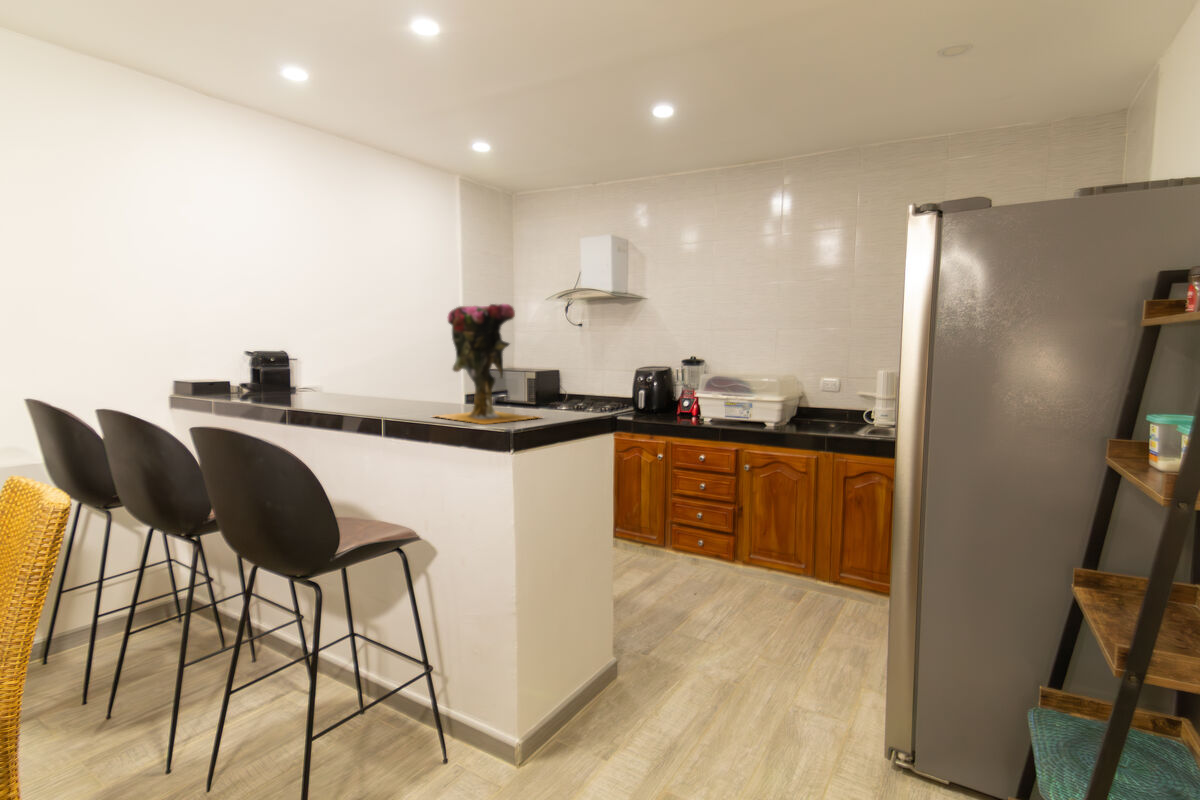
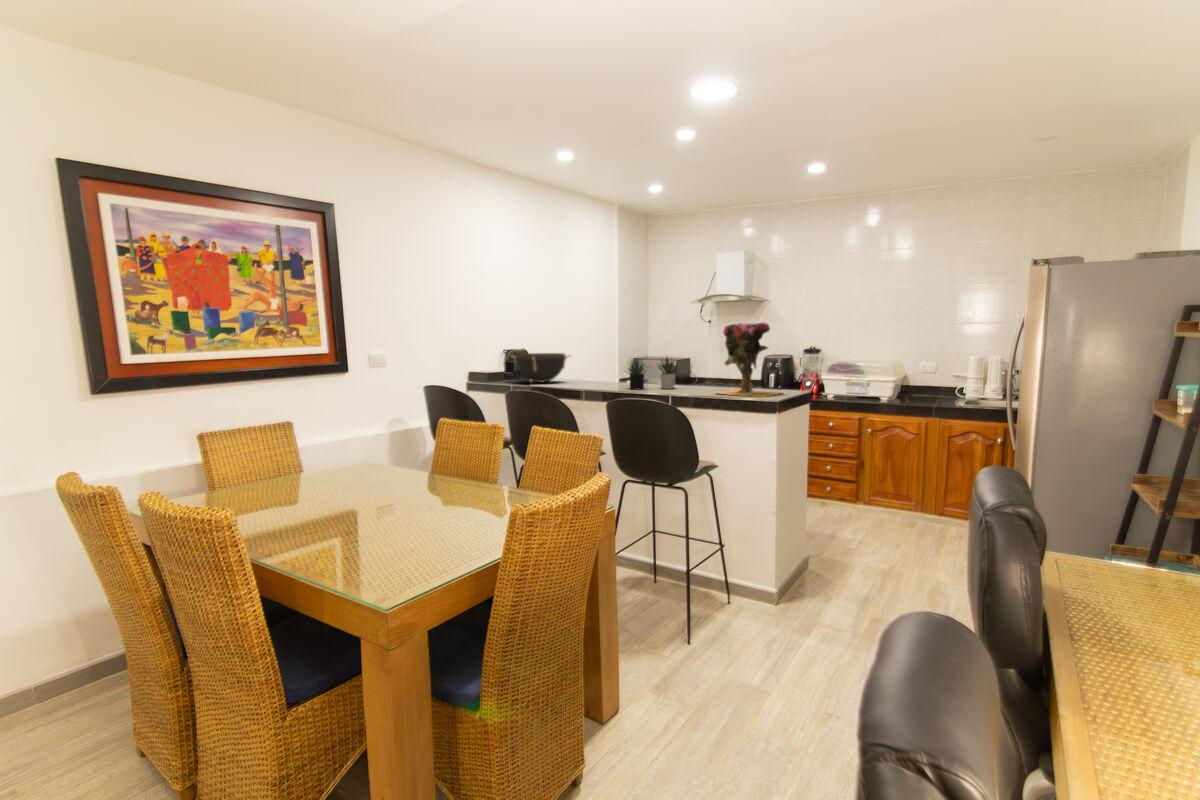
succulent plant: none [332,354,428,408] -> present [628,358,678,389]
bowl: none [229,355,313,396] -> present [513,353,569,382]

